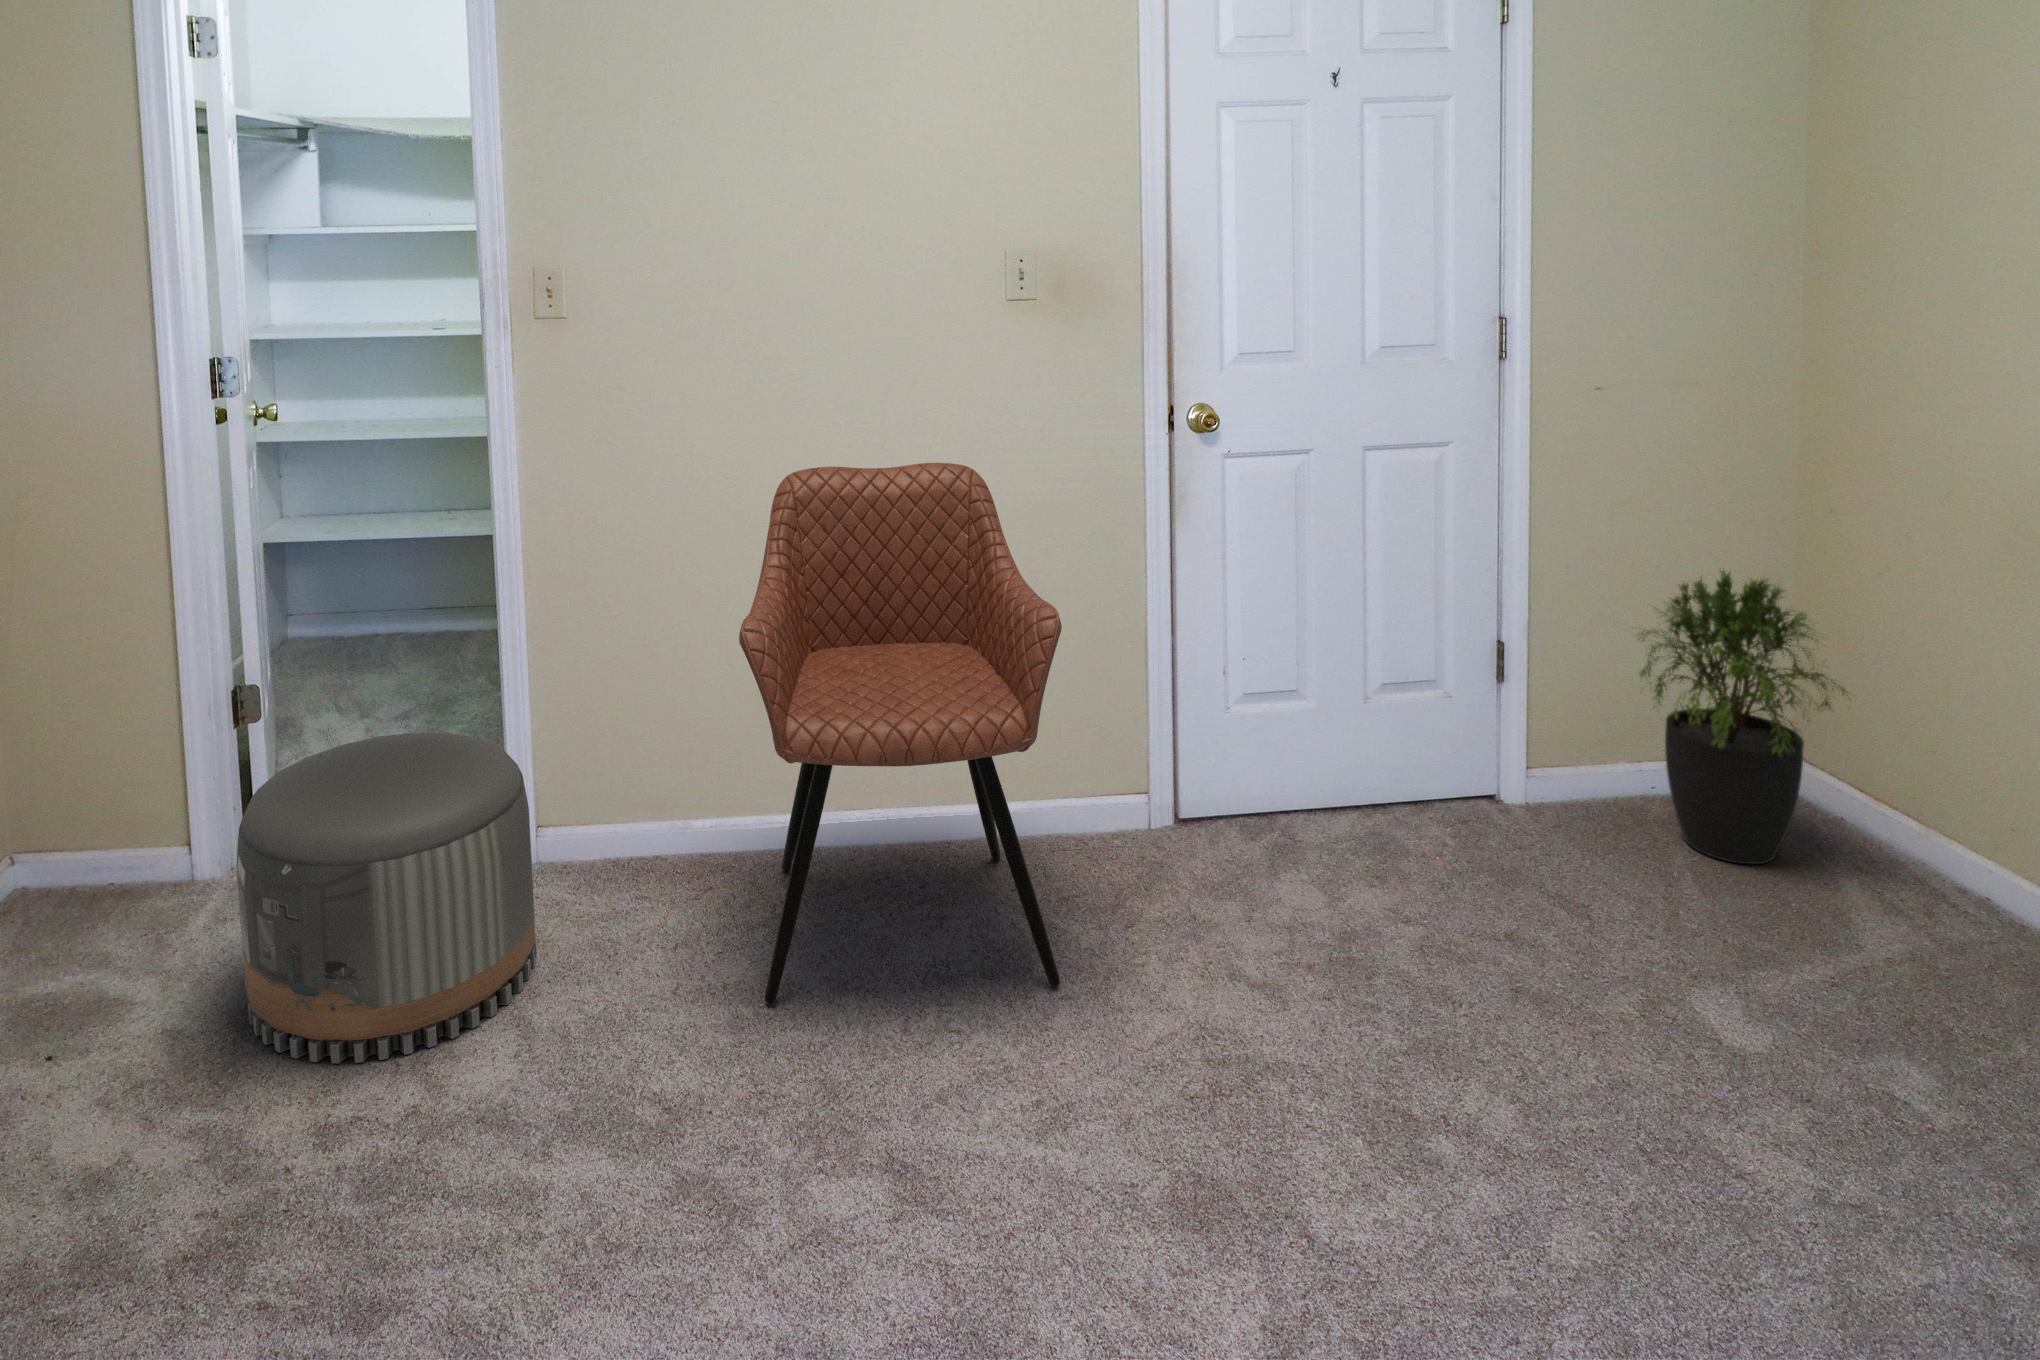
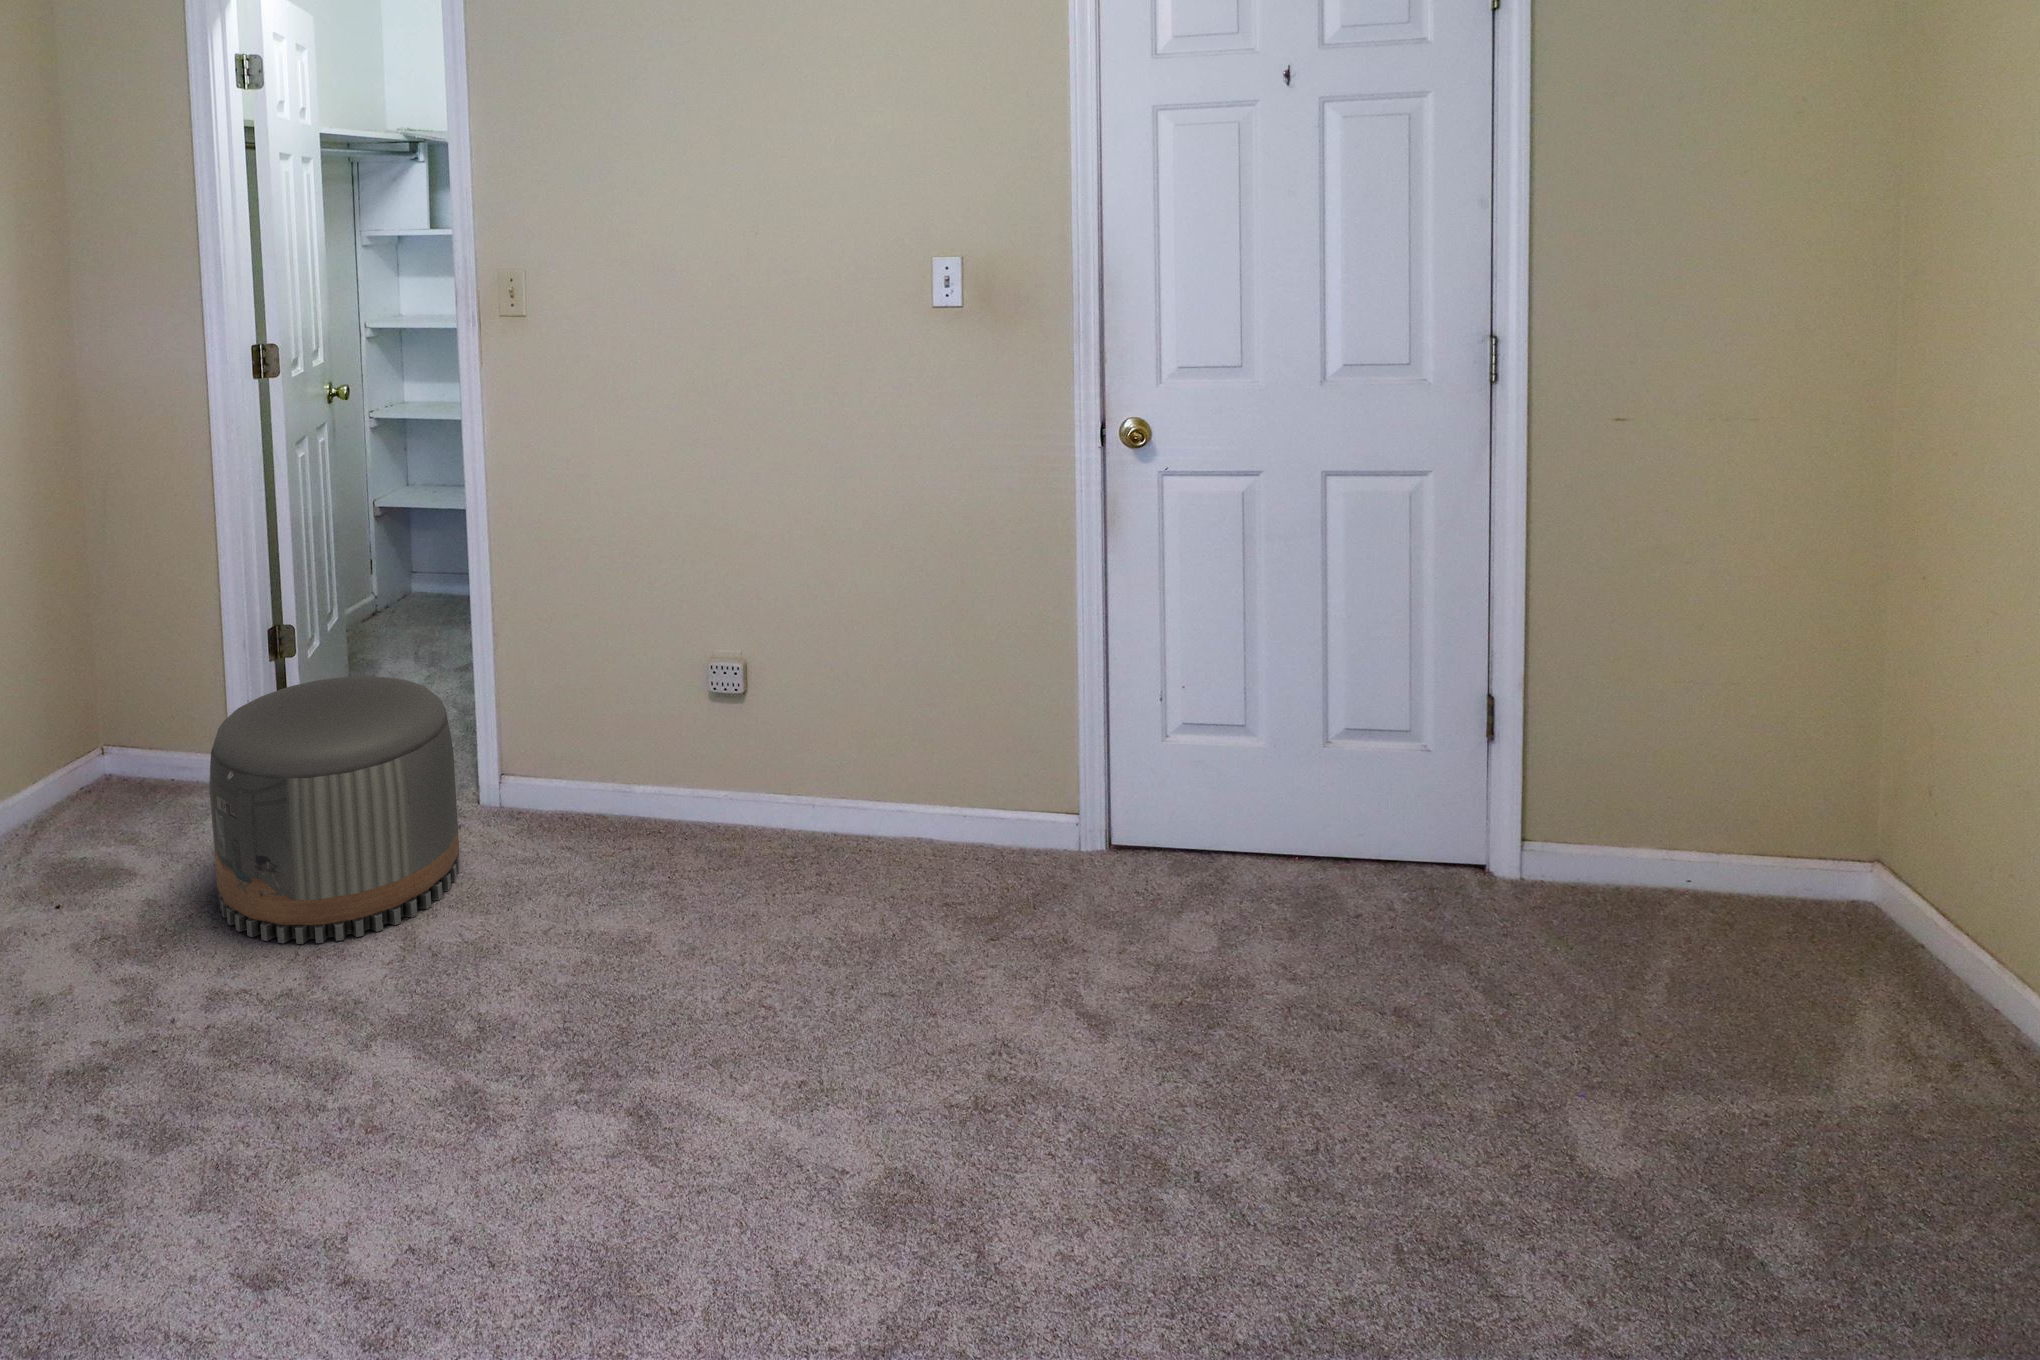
armchair: present [739,463,1062,1004] -> none [600,465,903,983]
potted plant: present [1637,569,1849,864] -> none [1628,637,1901,990]

